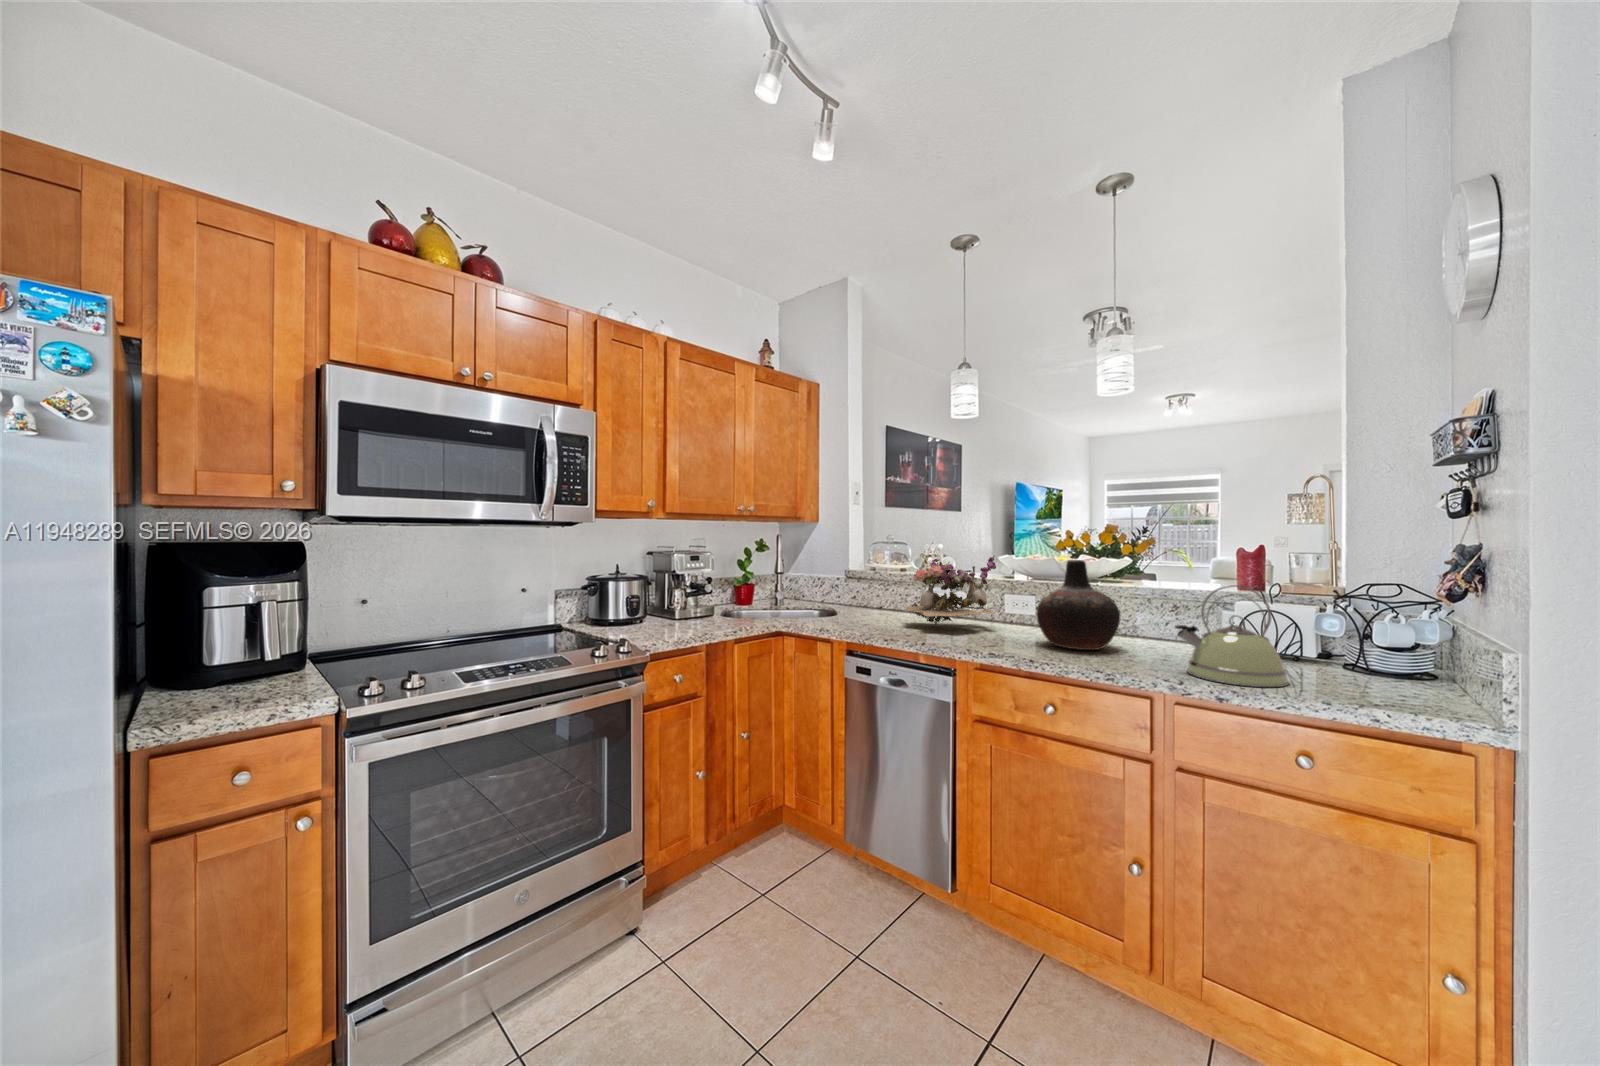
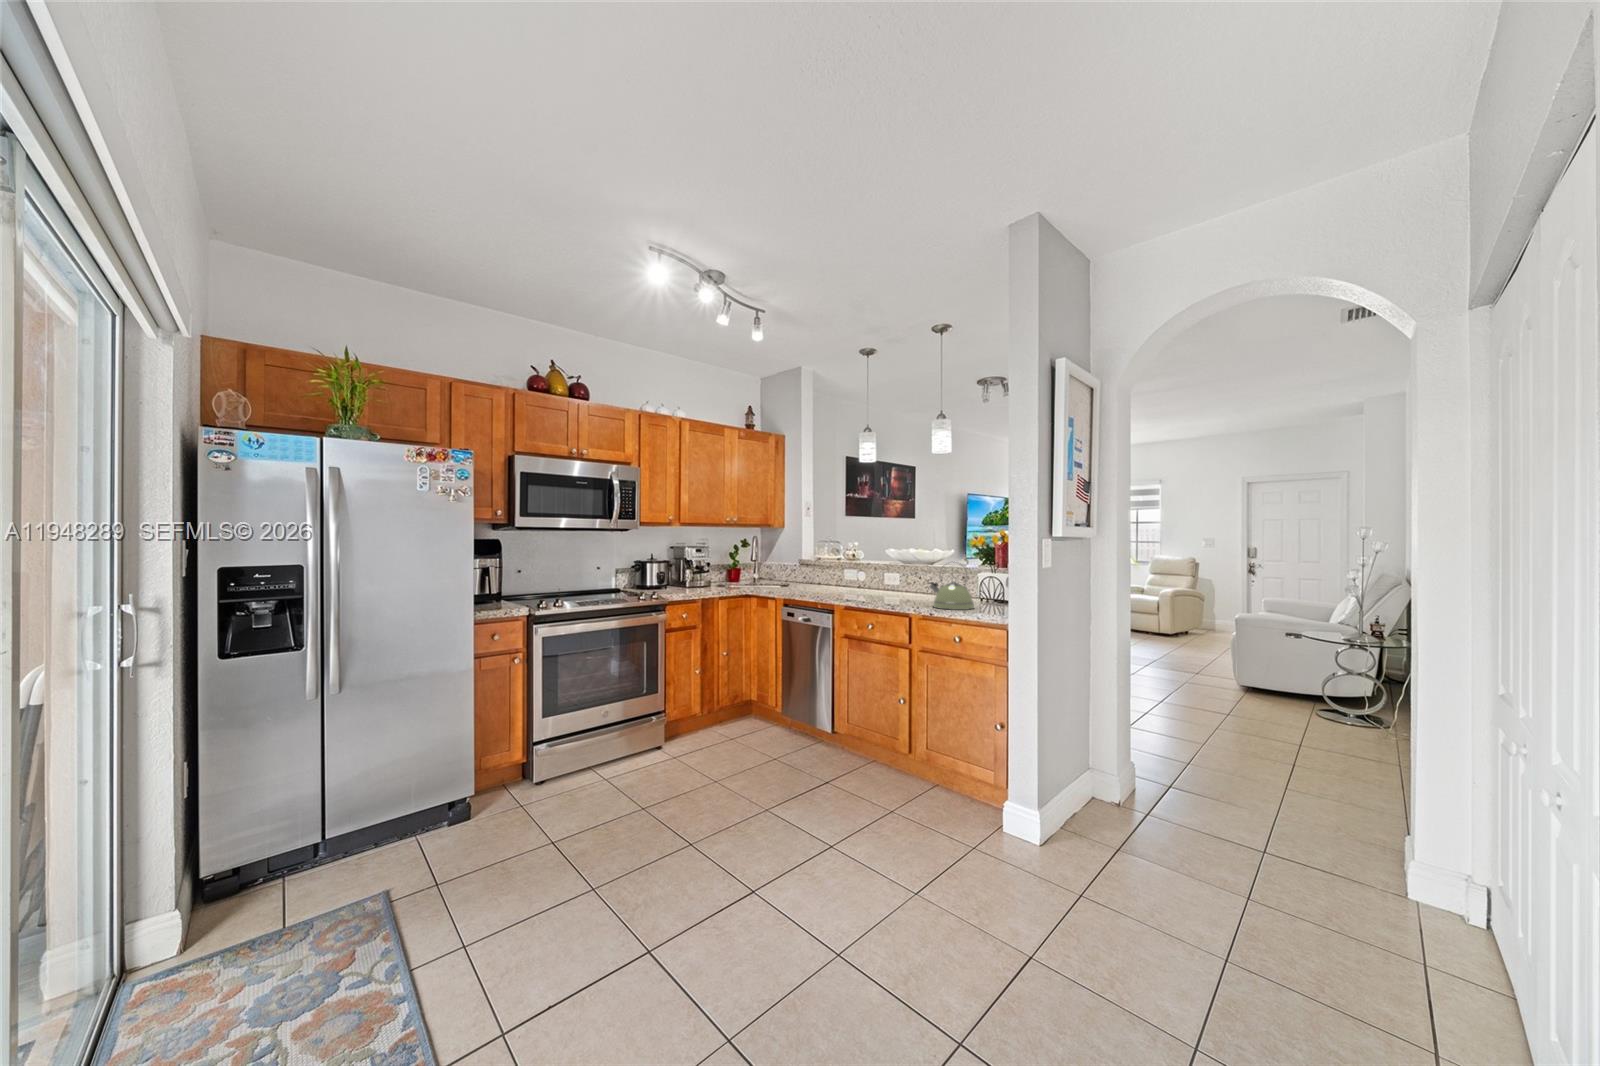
flower arrangement: present [905,555,996,625] -> none [820,549,875,591]
vase: present [1036,560,1120,650] -> none [882,551,924,600]

